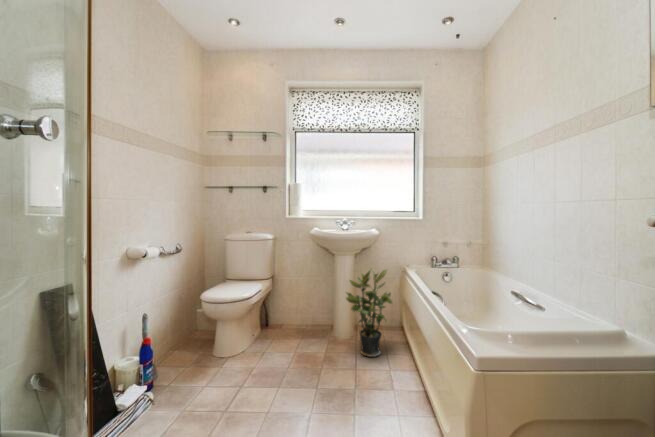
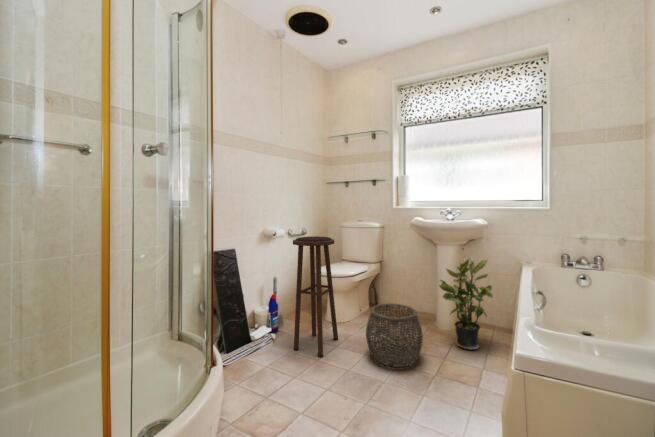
stool: none [185,256,241,407] -> present [293,236,338,357]
woven basket: none [281,324,342,397] -> present [366,303,423,367]

